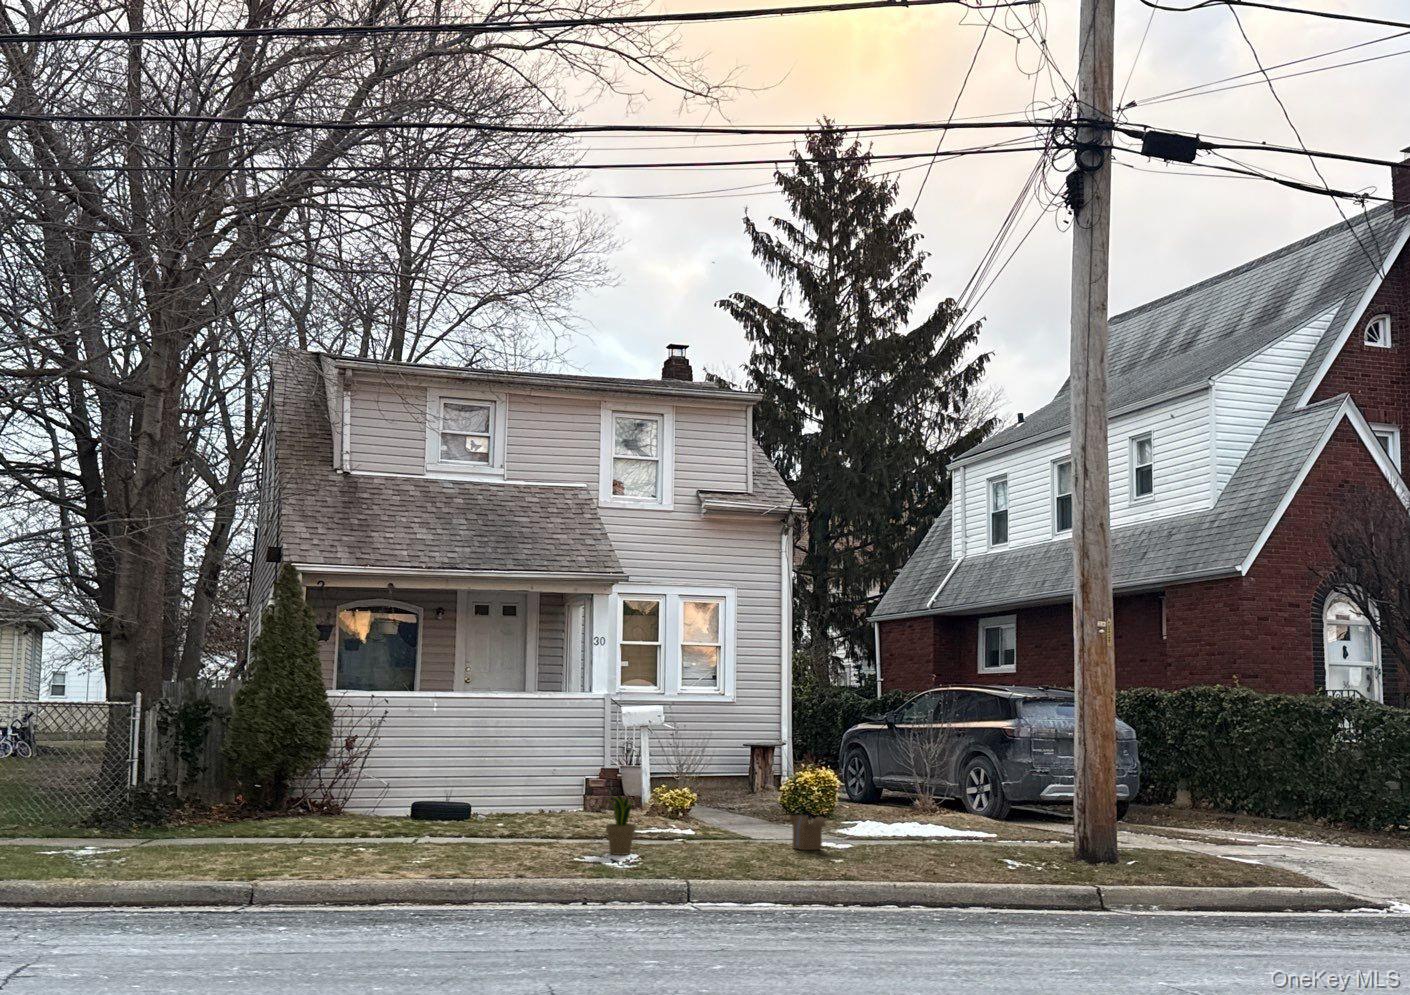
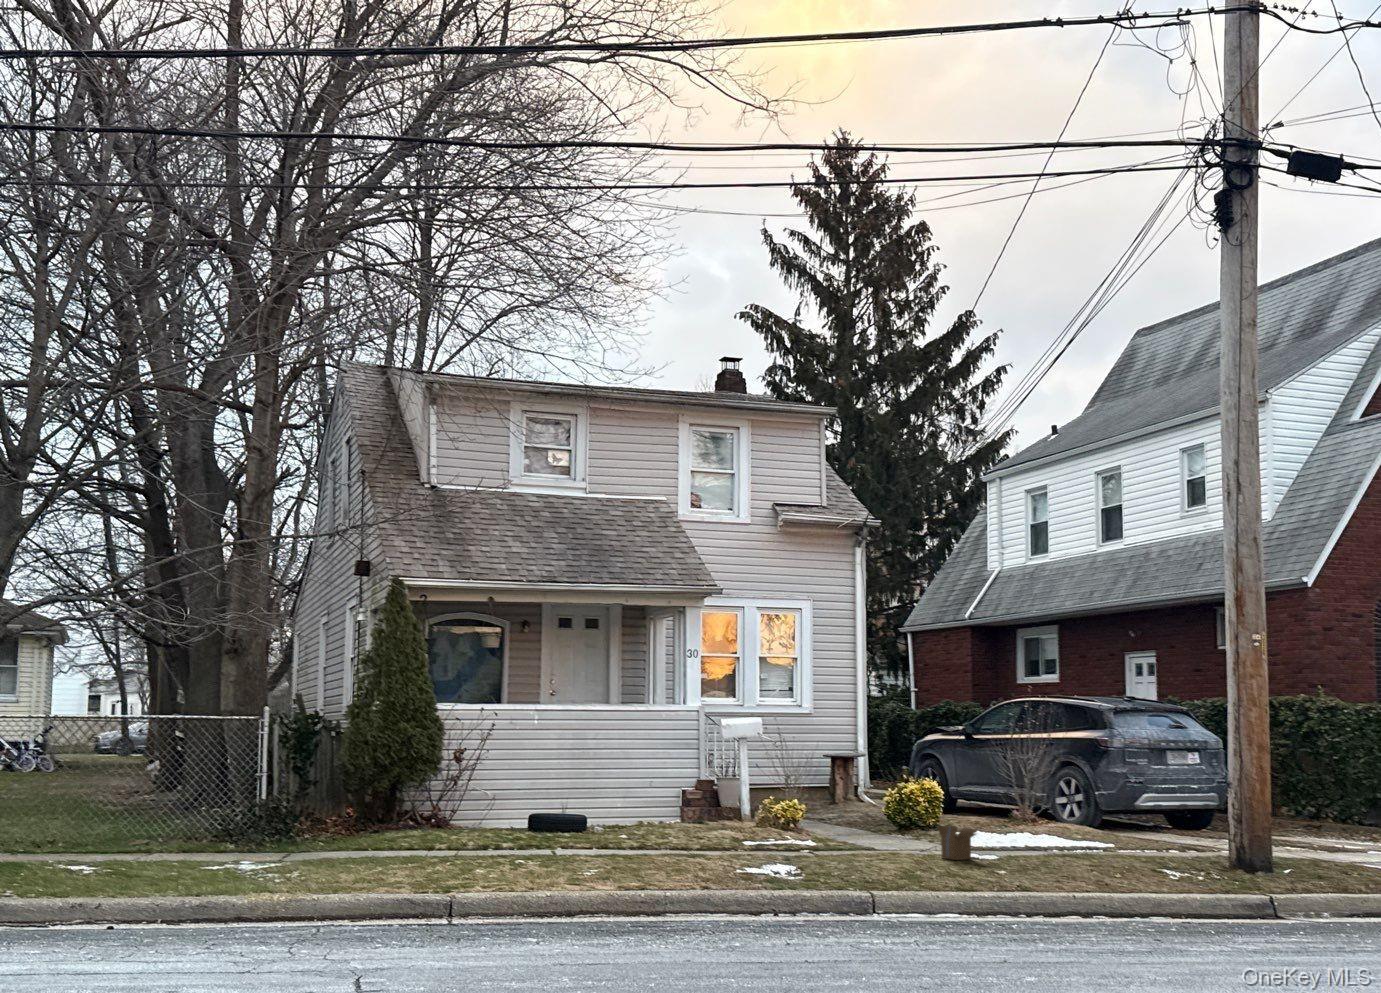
potted plant: present [606,796,635,855] -> none [765,806,799,866]

